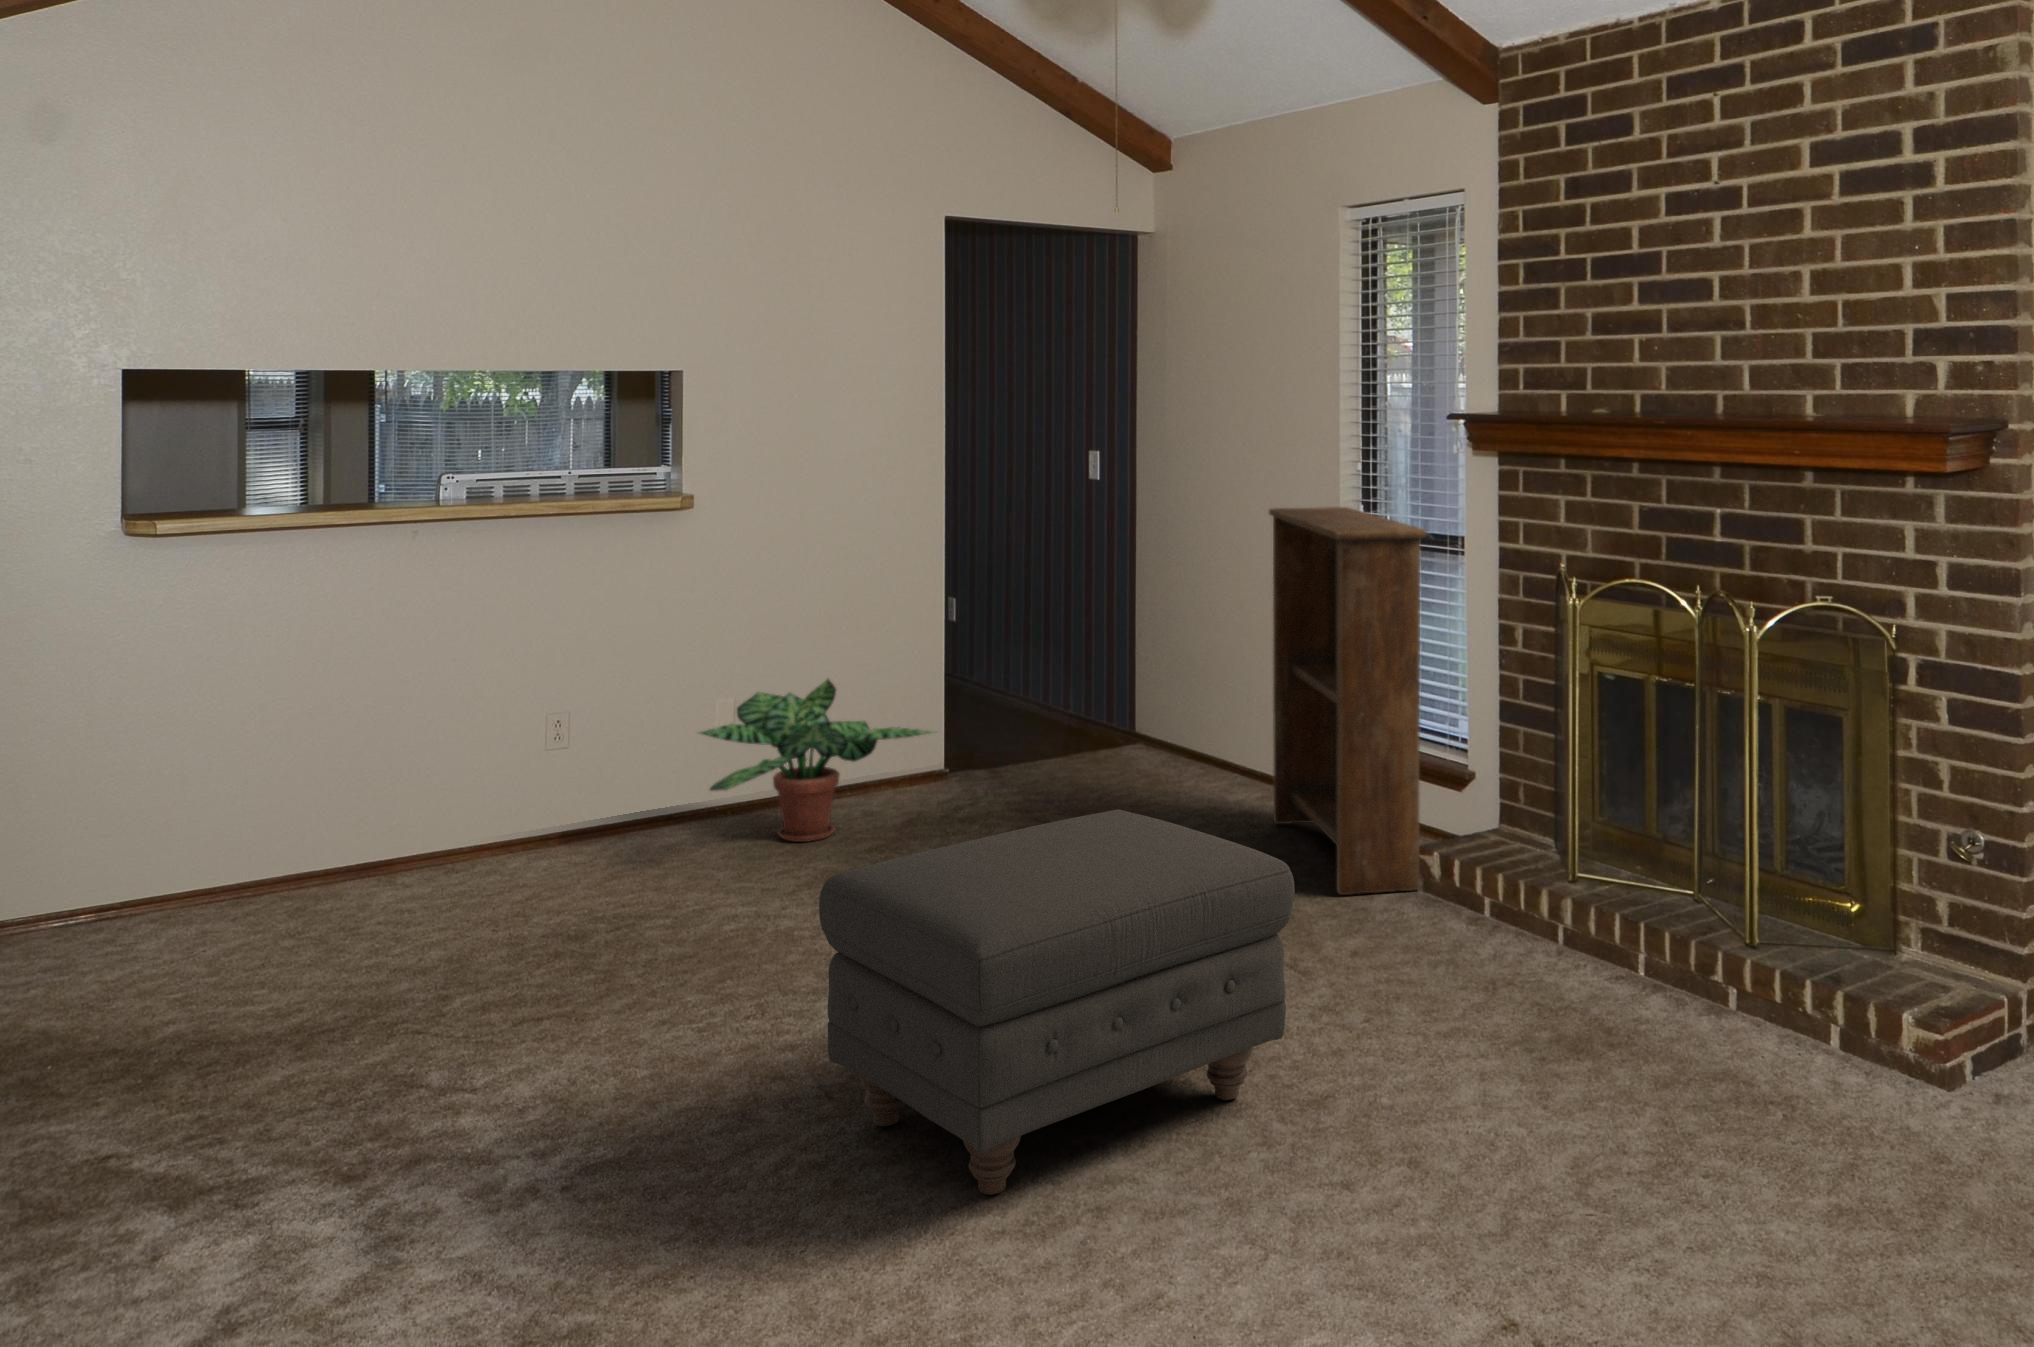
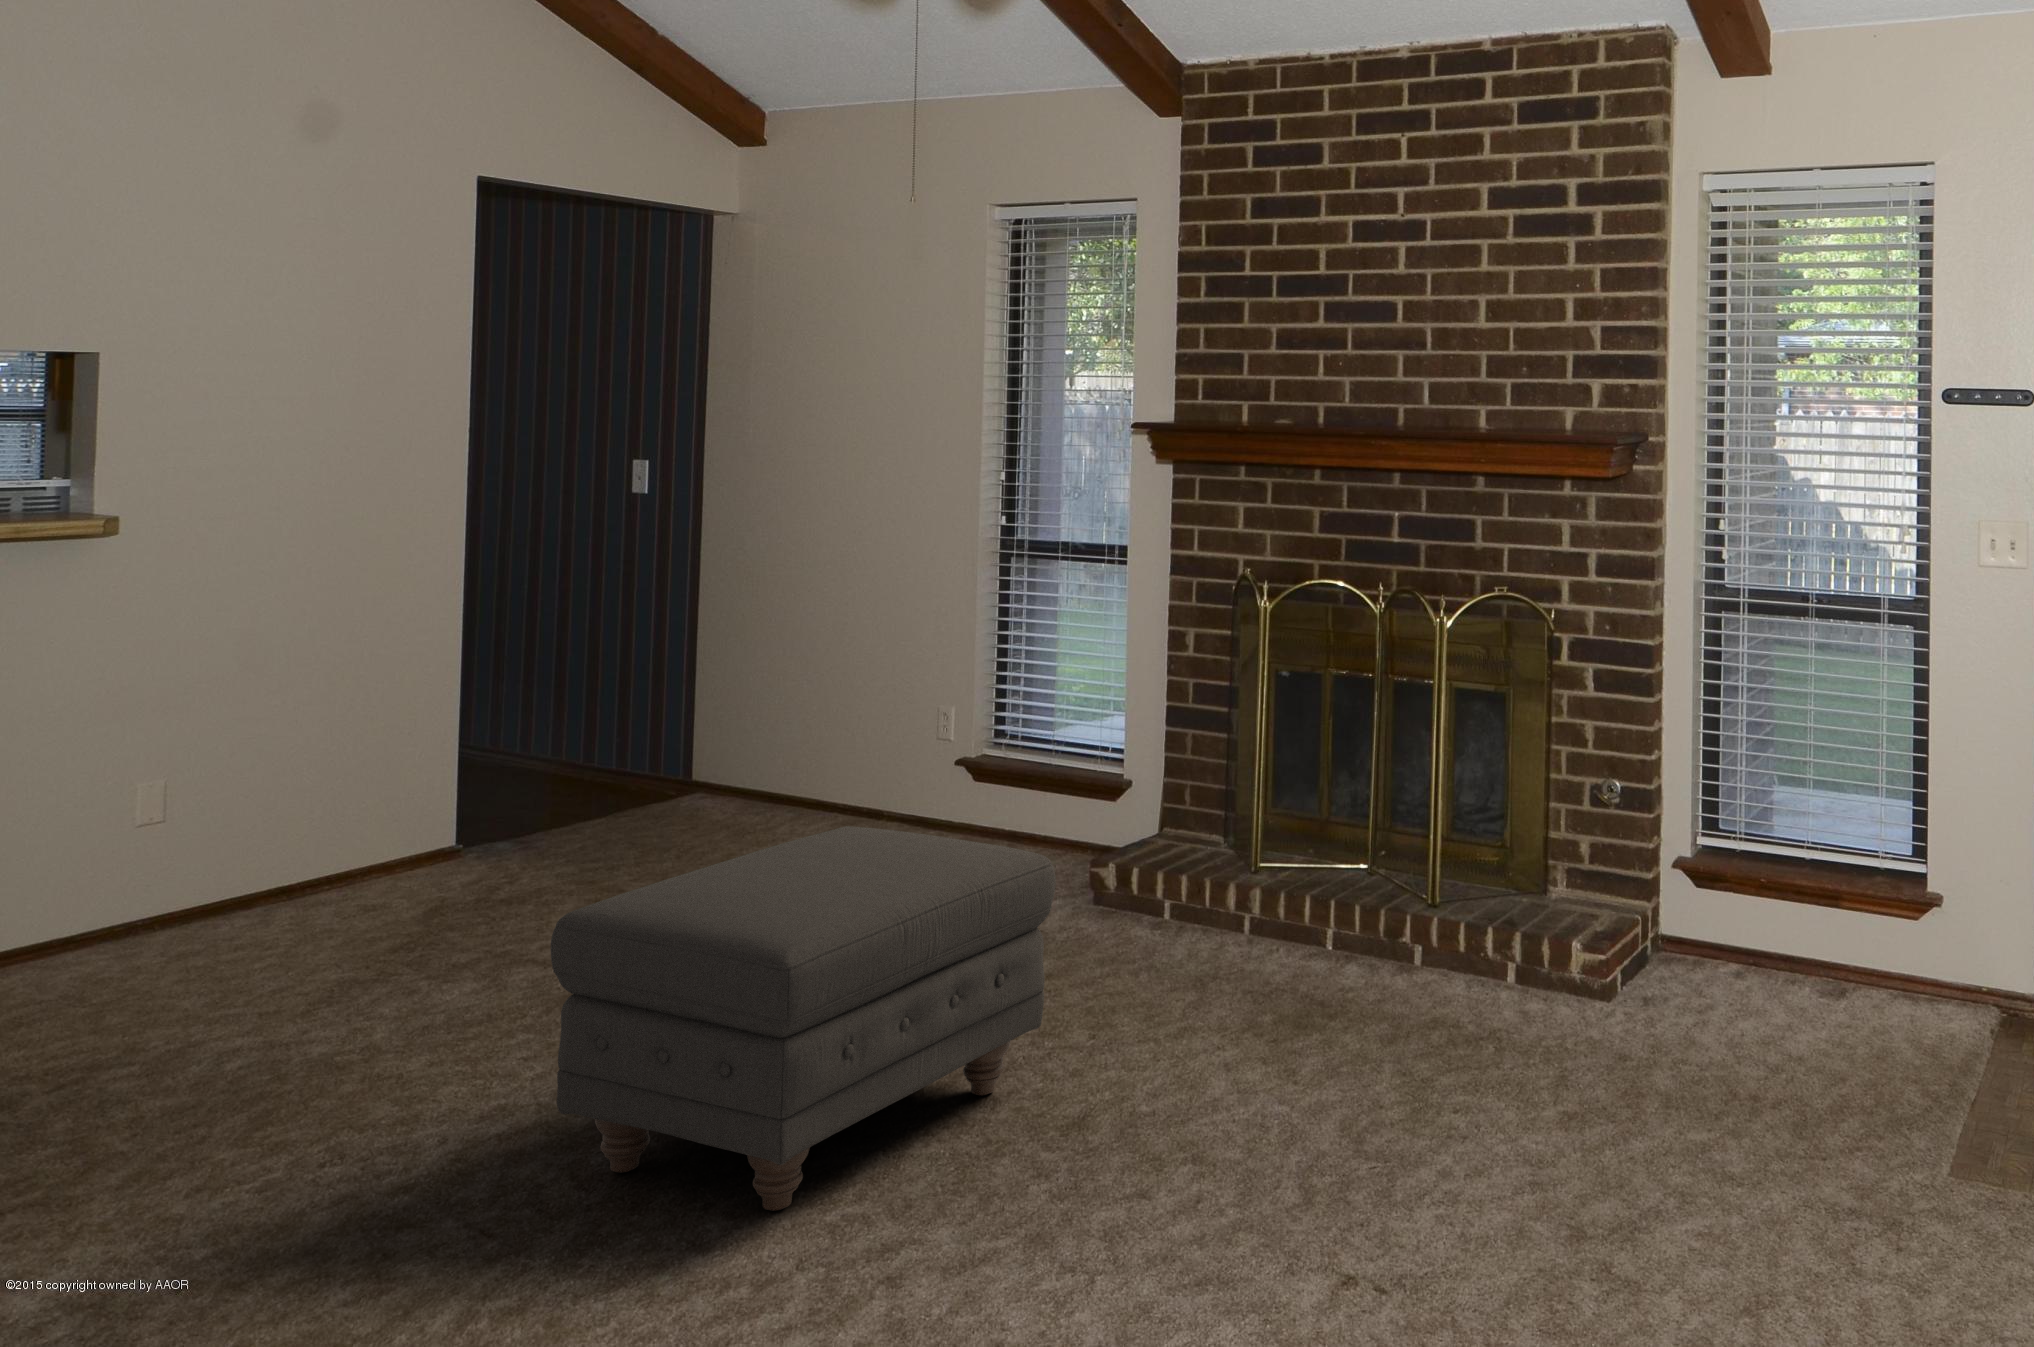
bookshelf: present [1269,507,1426,895] -> none [920,518,1114,906]
potted plant: present [700,679,932,842] -> none [209,723,532,919]

